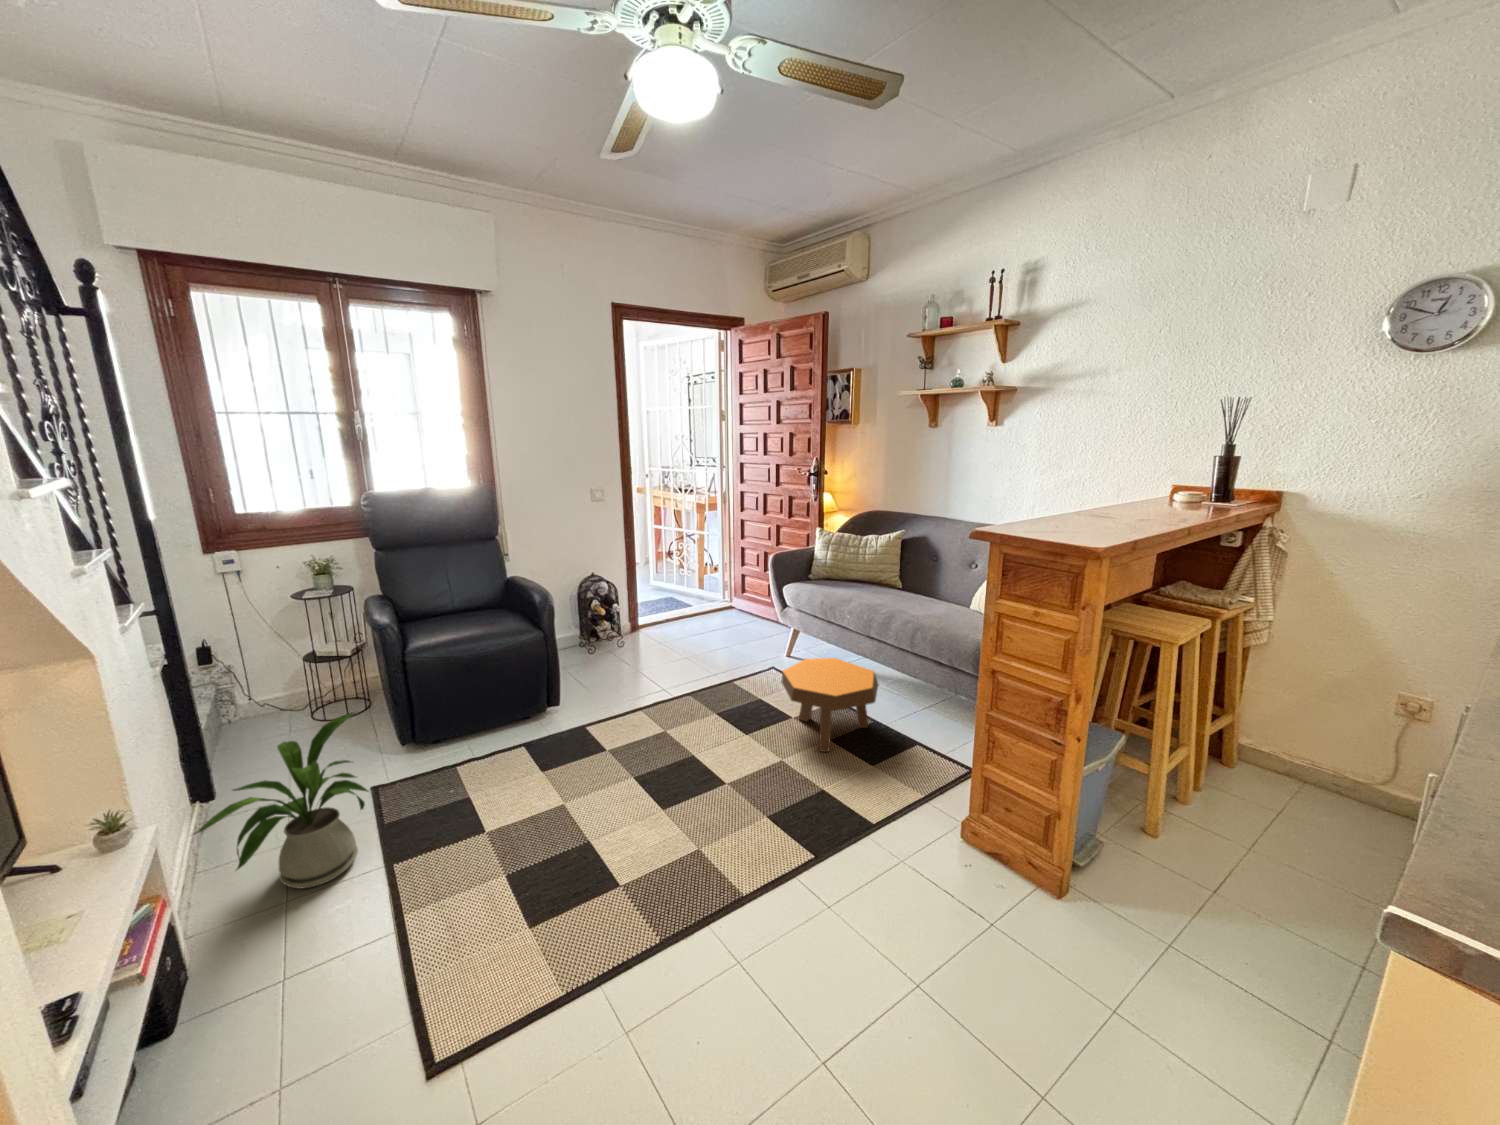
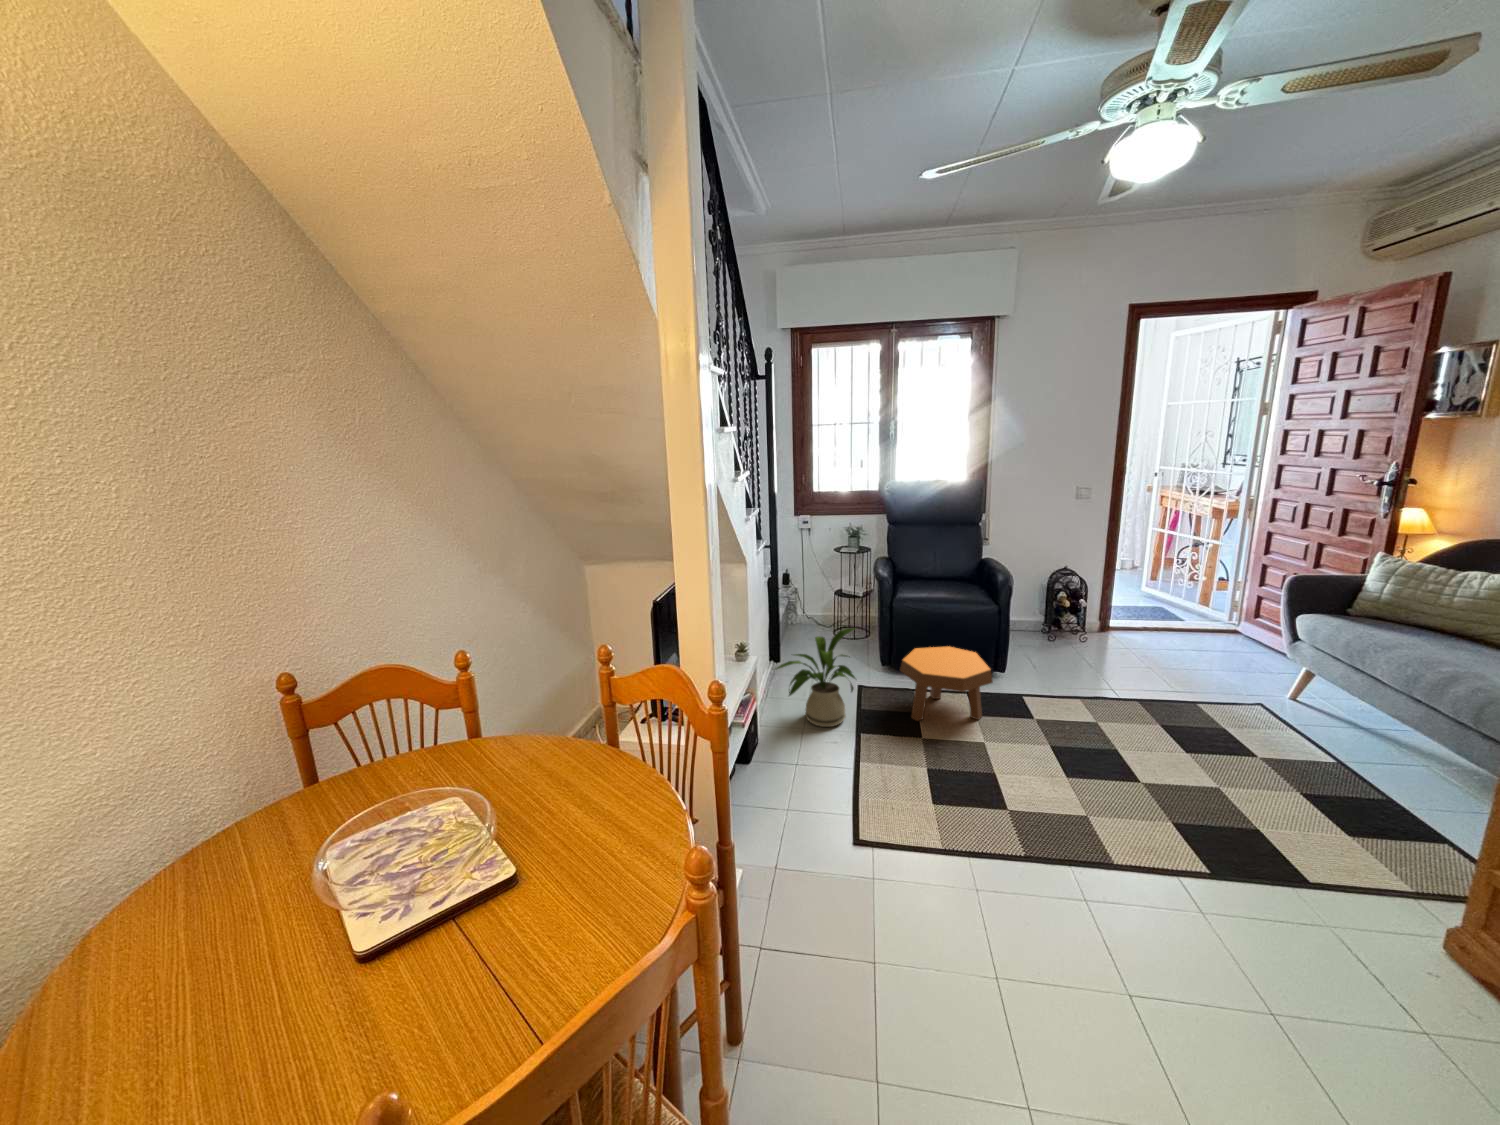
footstool: present [782,658,878,752] -> present [900,646,993,721]

